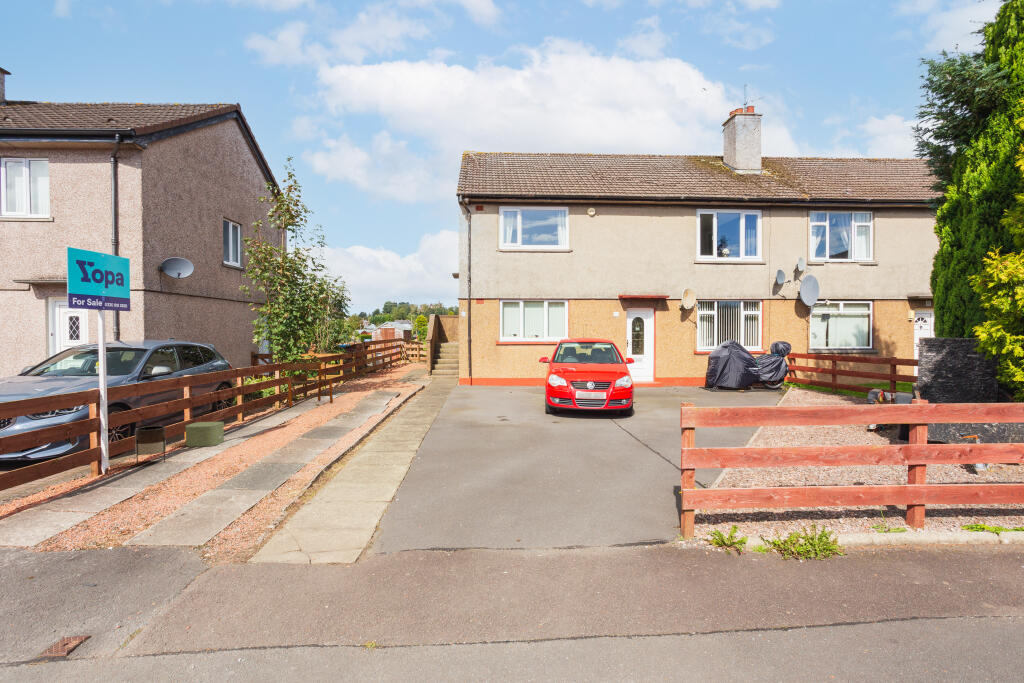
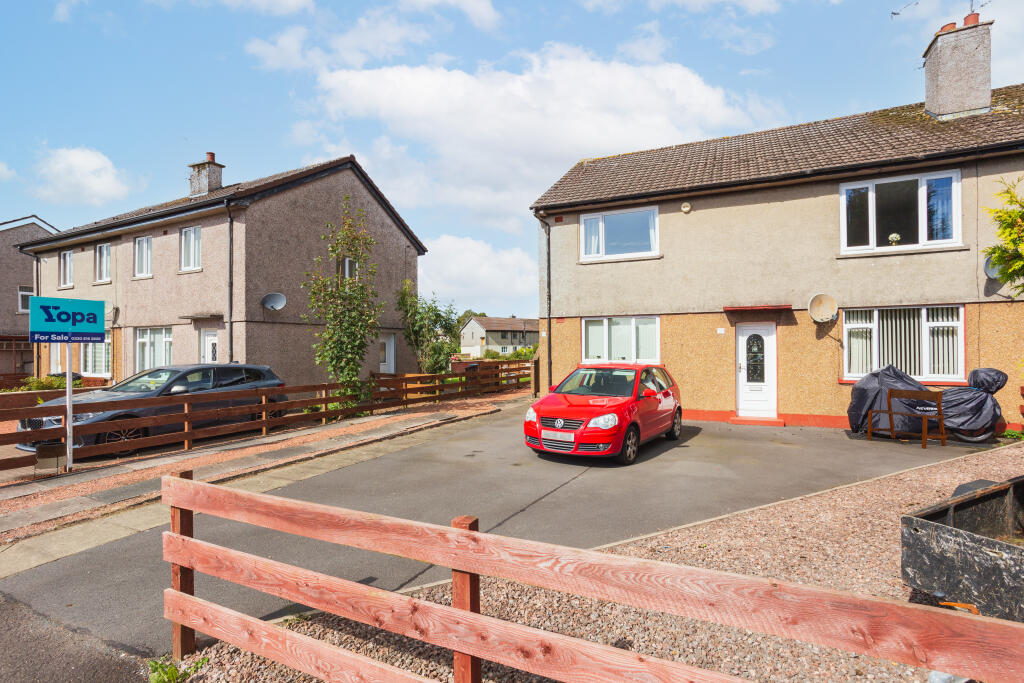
bench: present [283,362,333,407] -> present [867,388,947,448]
storage box: present [185,422,224,447] -> none [127,440,167,464]

